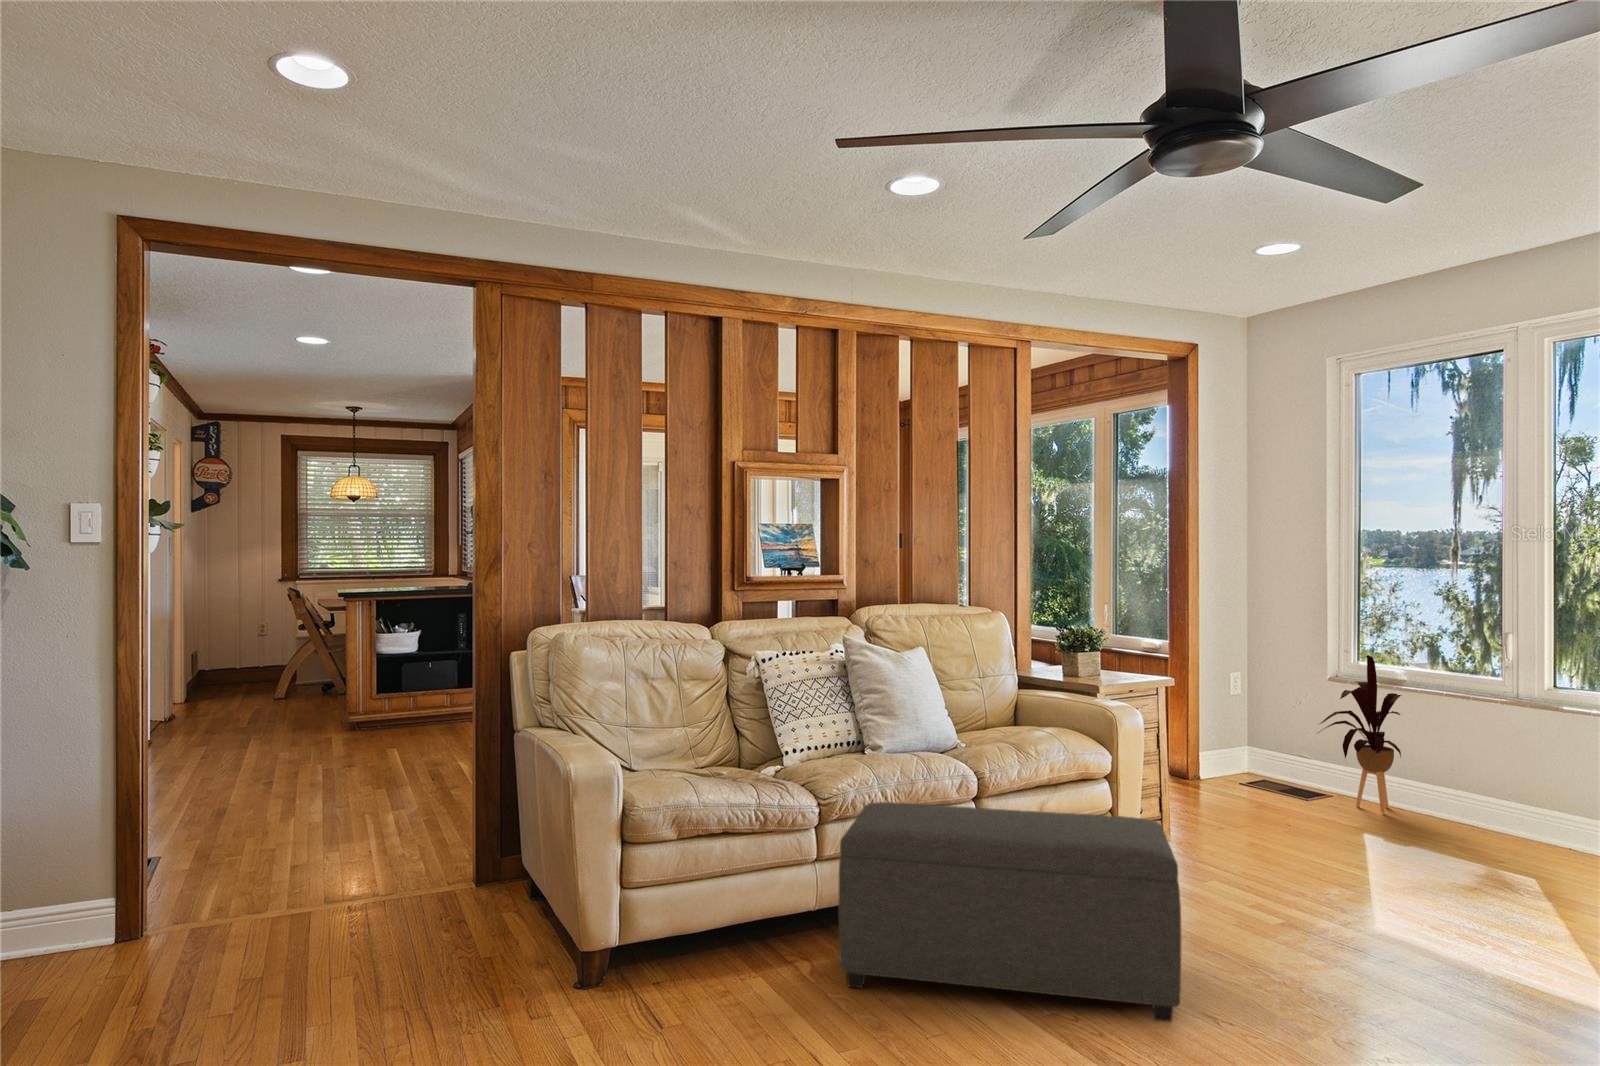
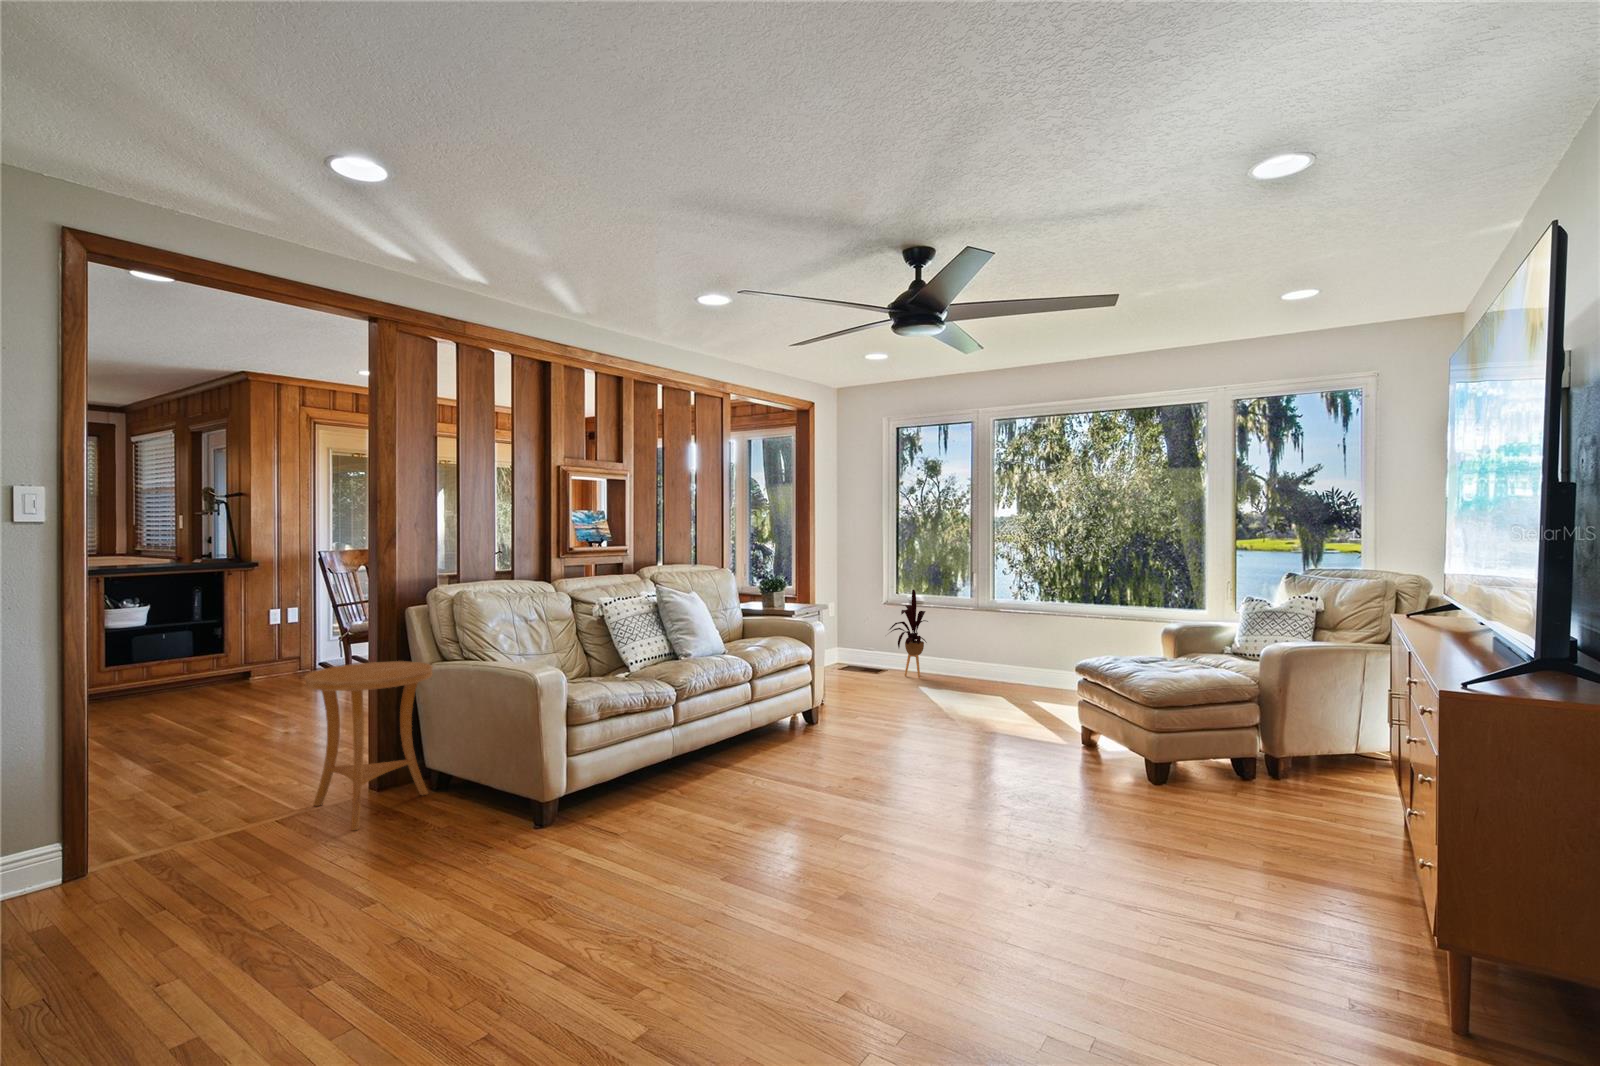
side table: none [350,721,507,946] -> present [304,661,433,831]
ottoman: present [838,802,1182,1022] -> none [697,678,889,793]

